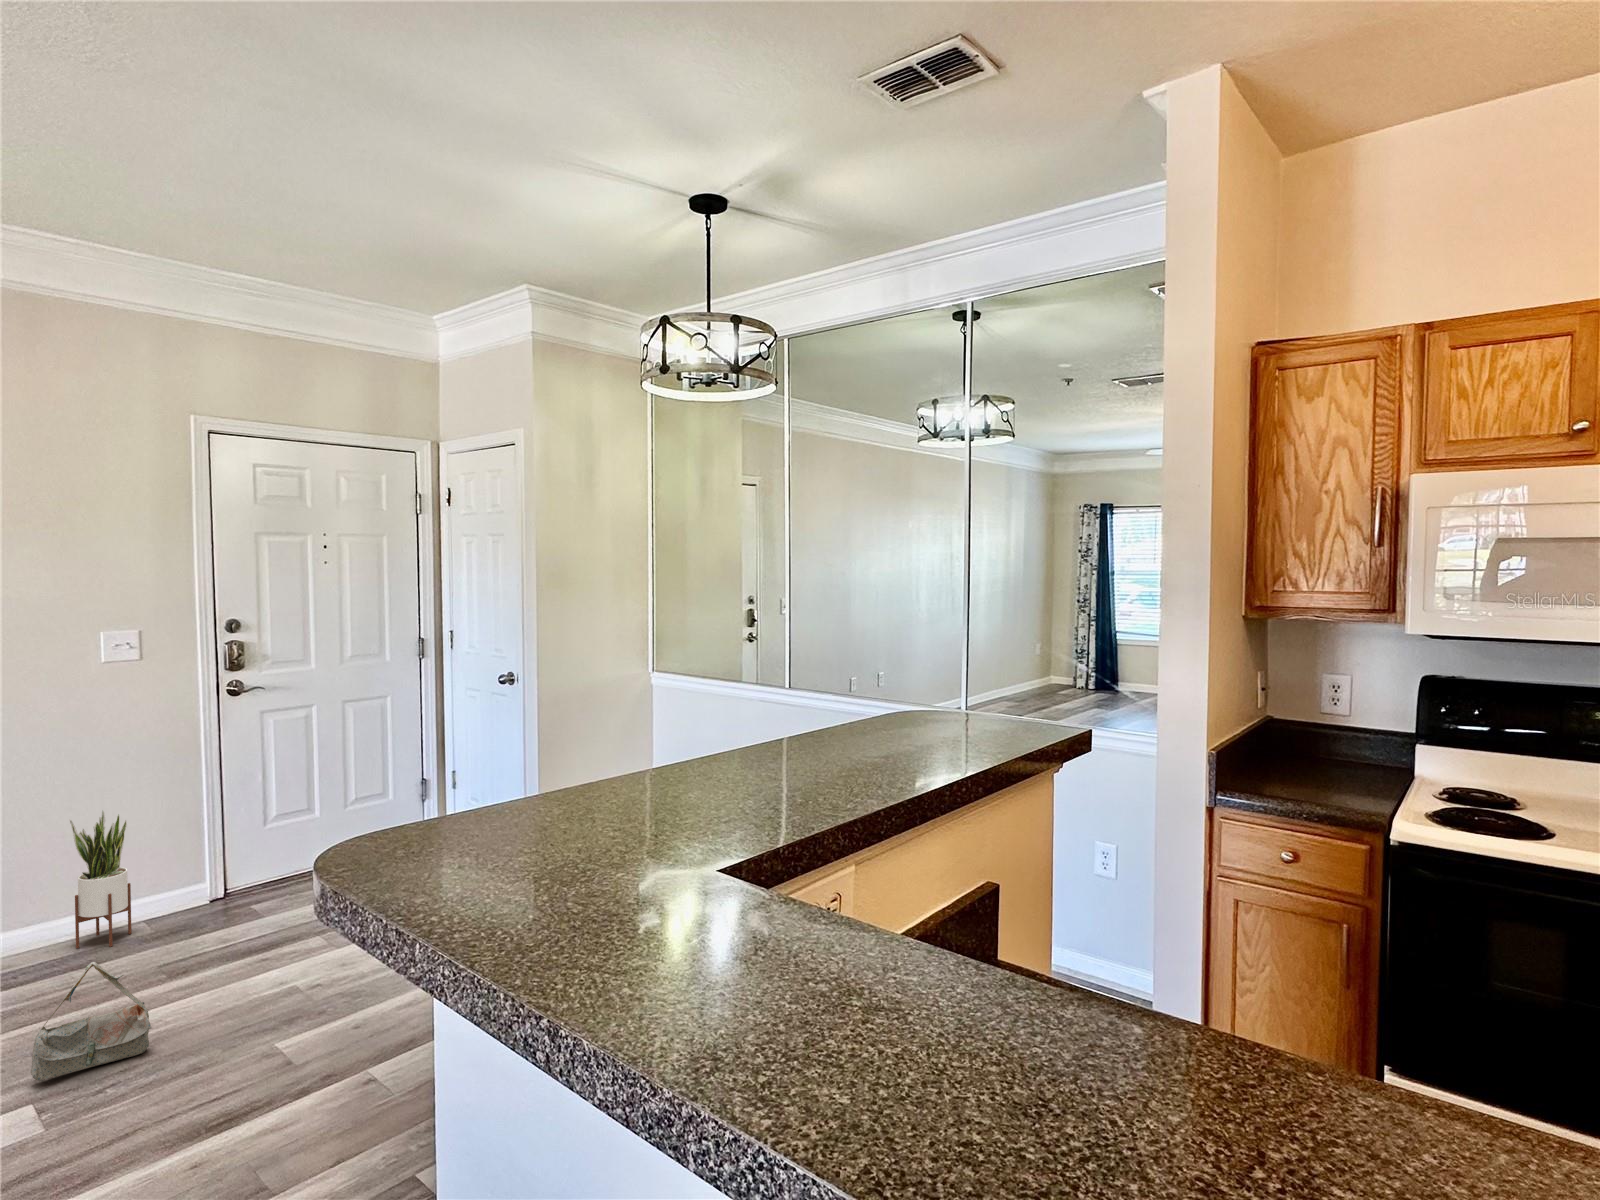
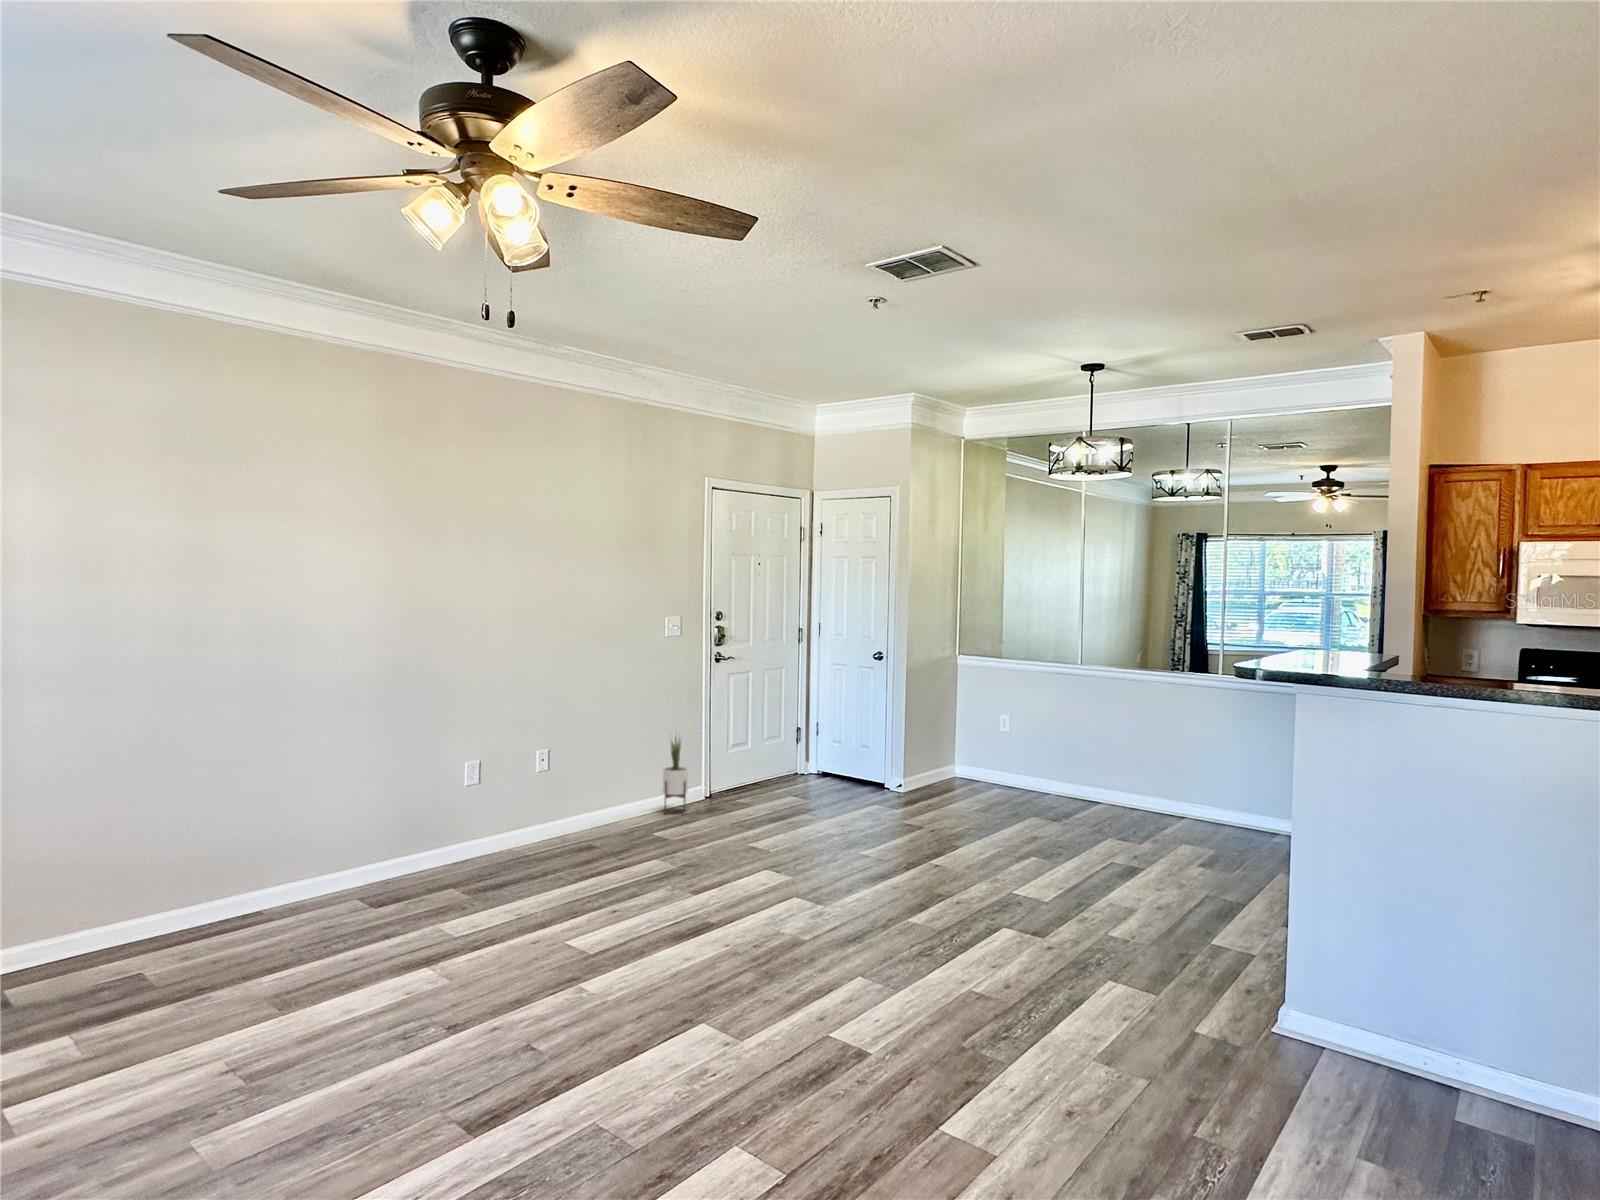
bag: present [31,962,152,1081] -> none [757,796,802,858]

